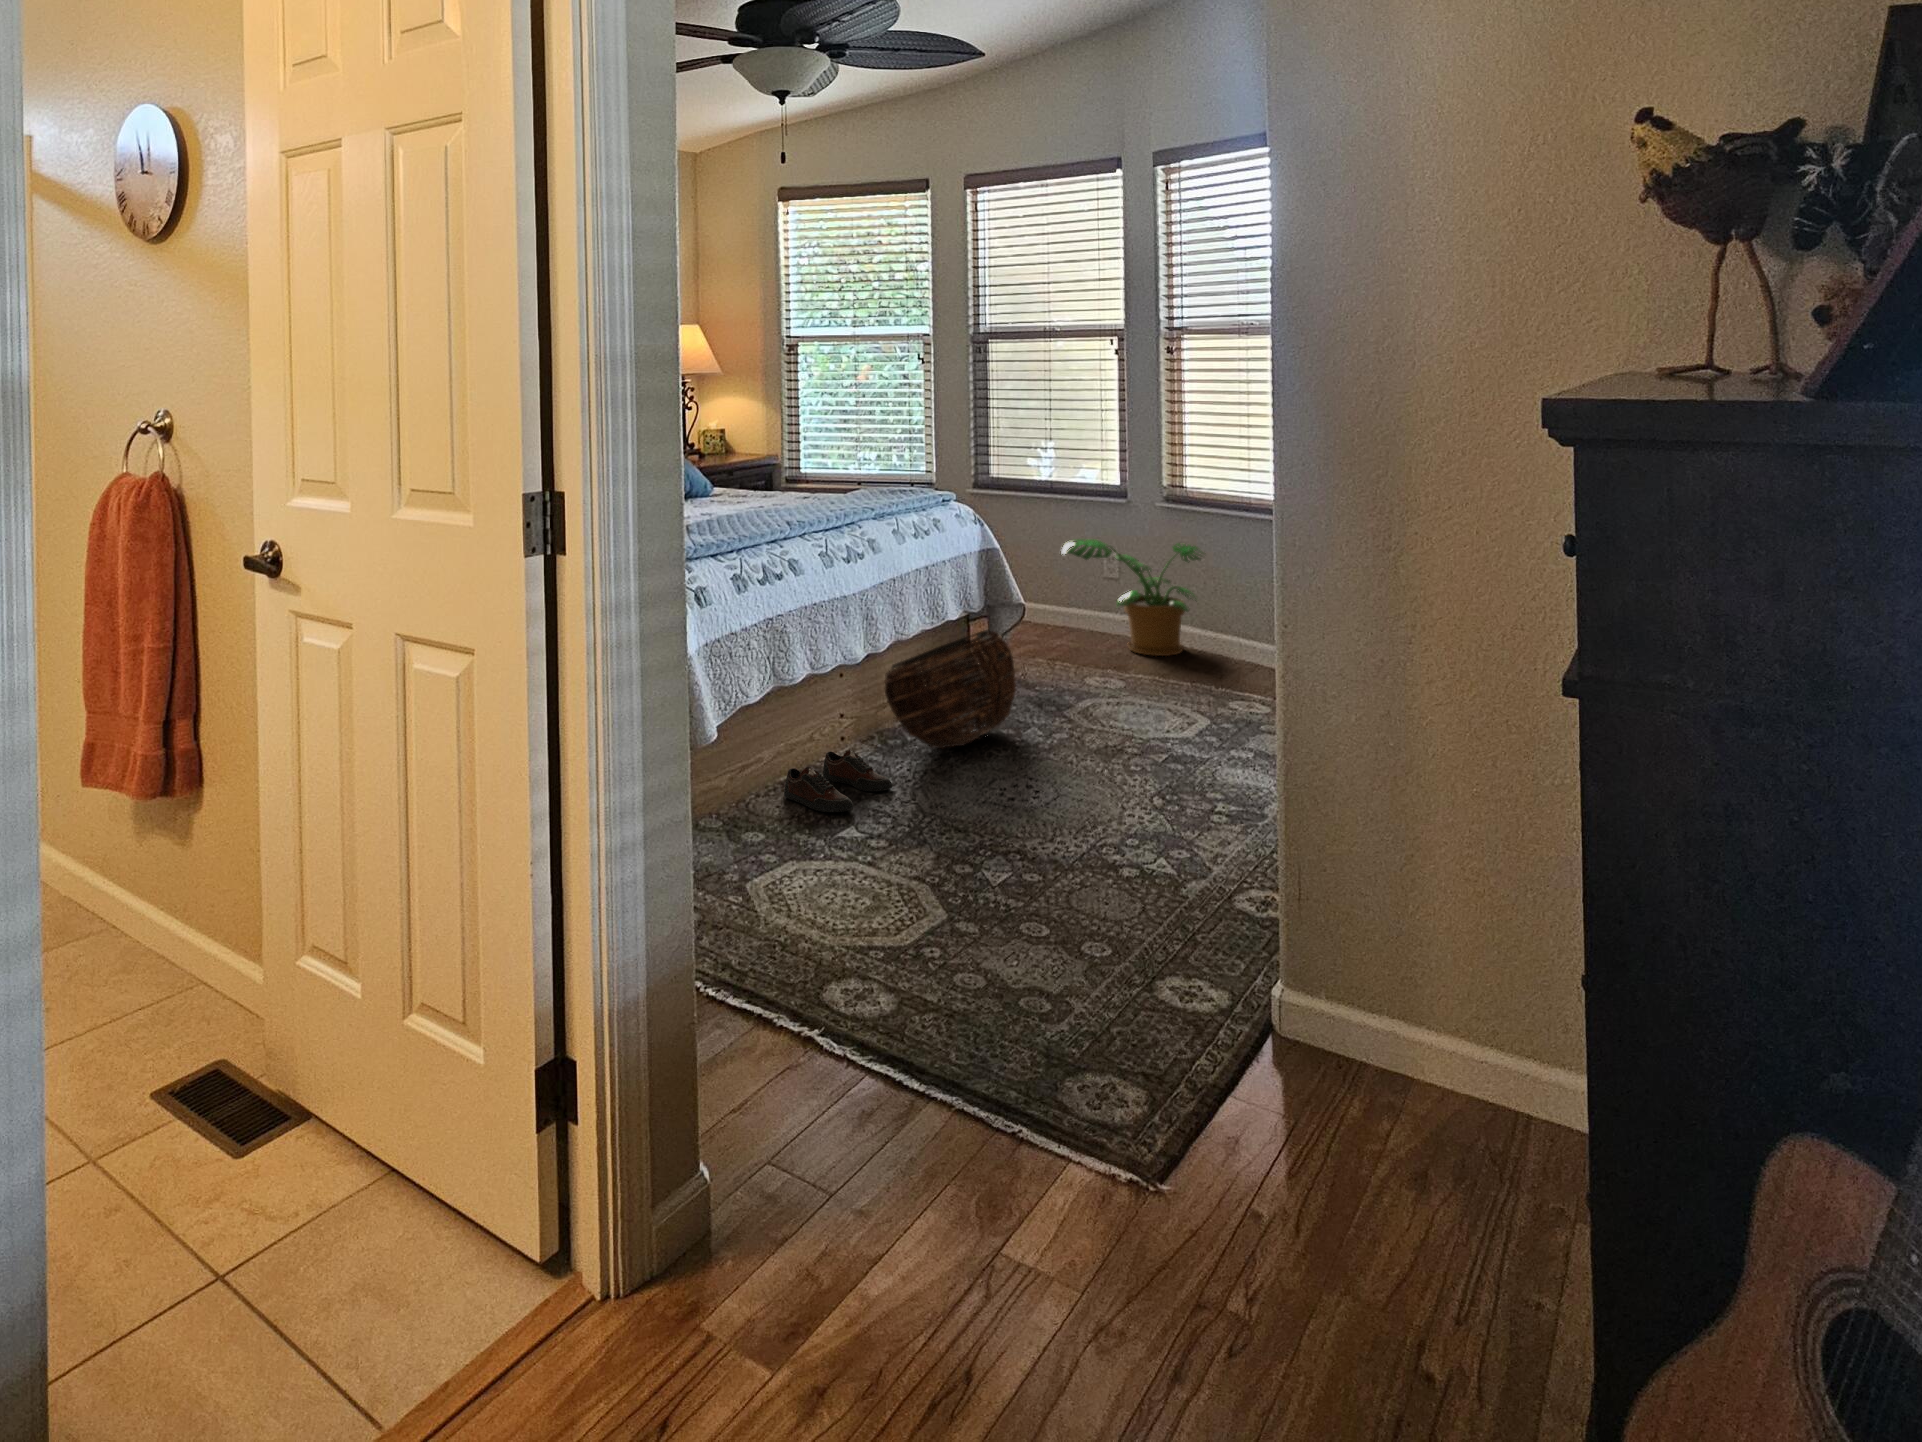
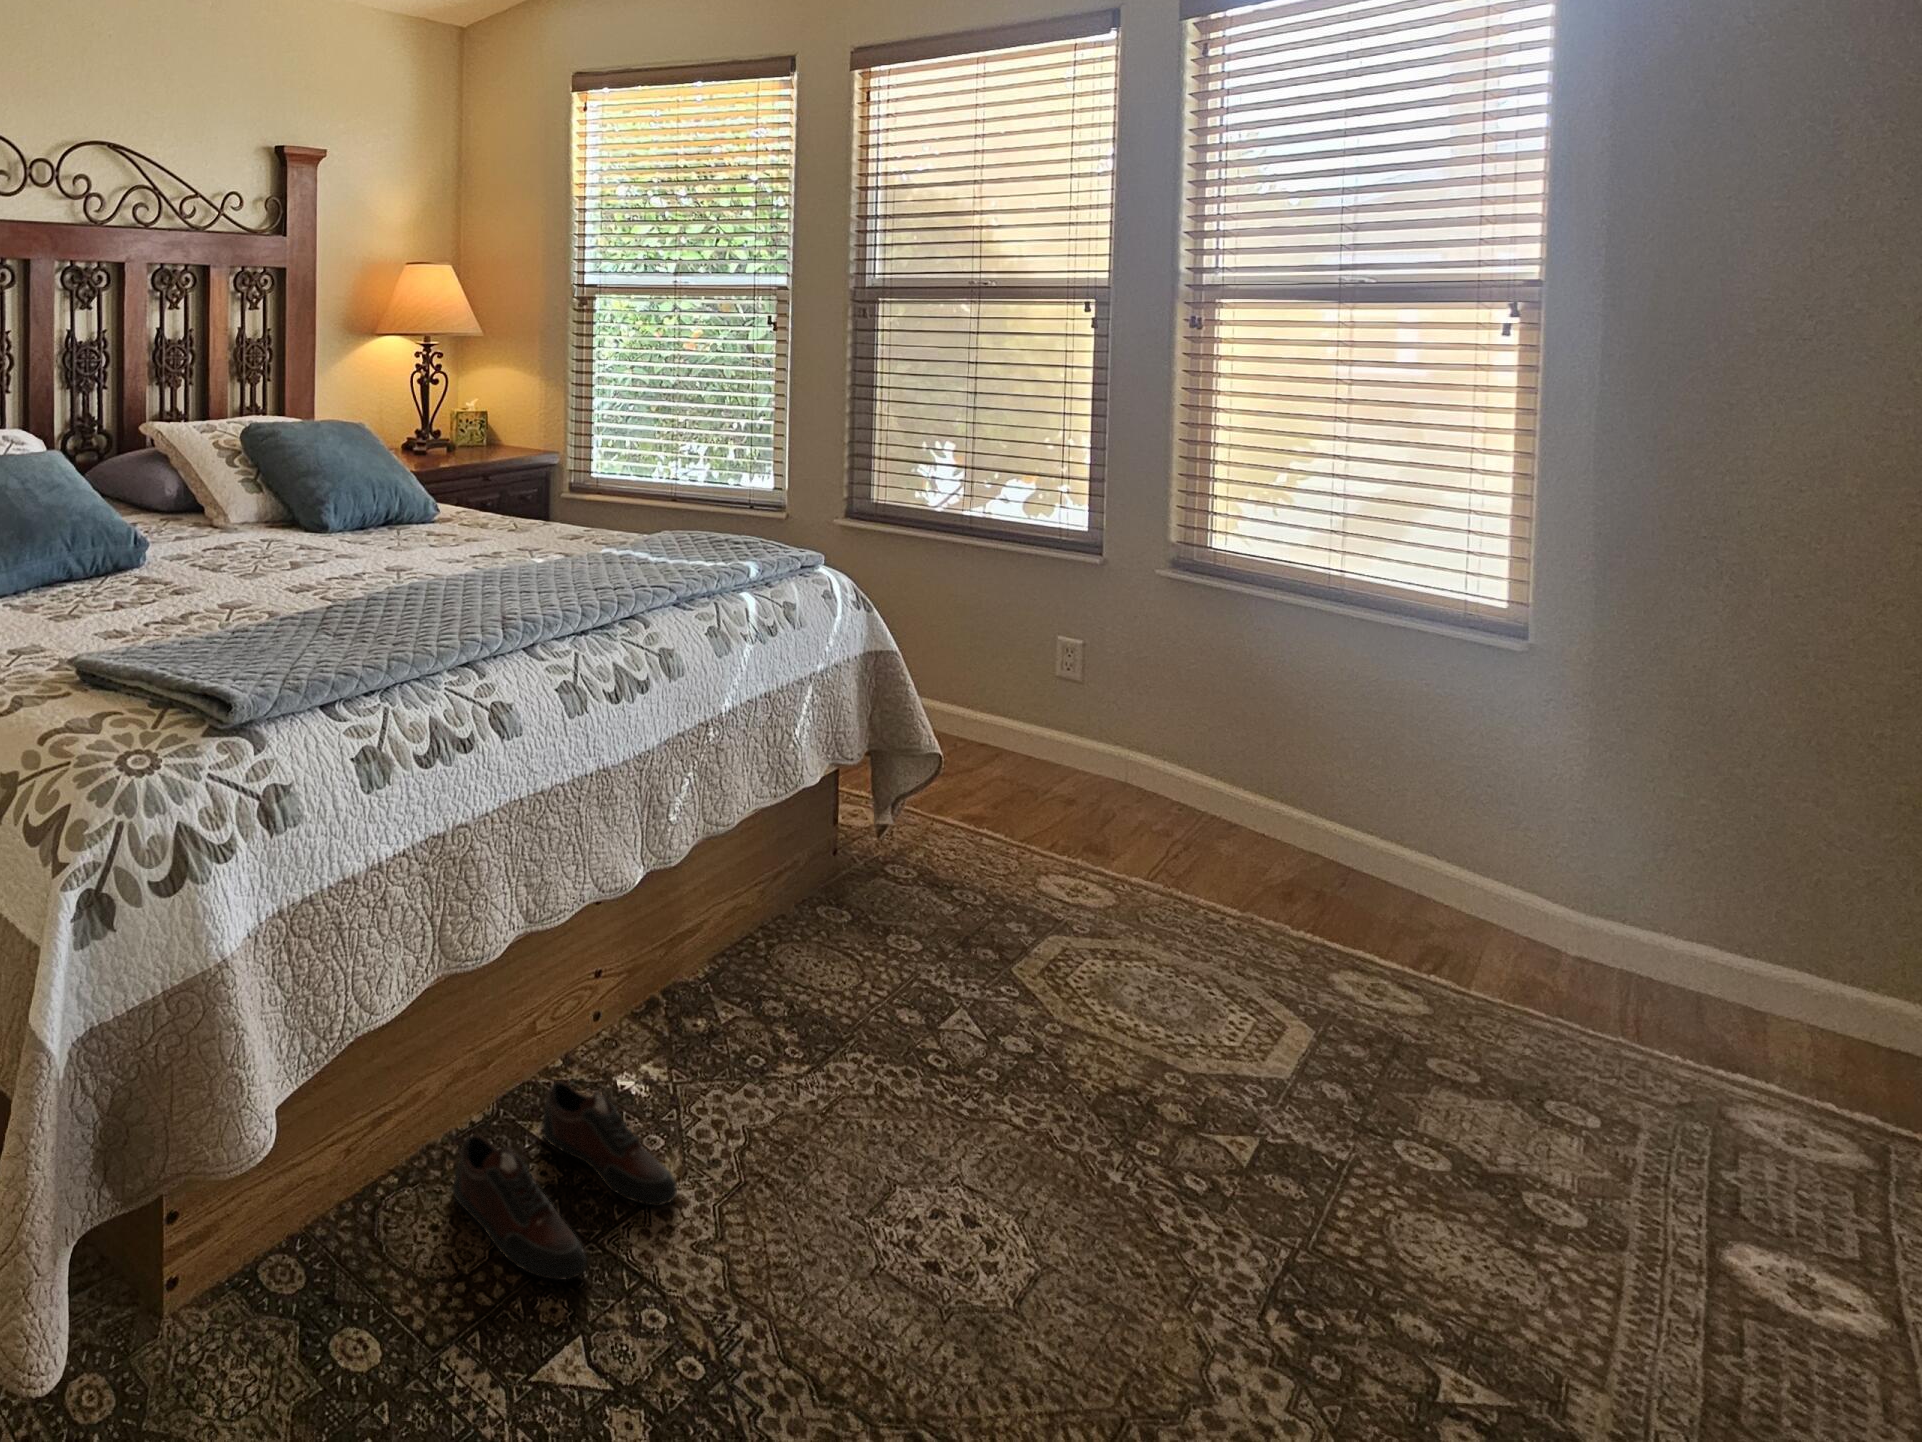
potted plant: present [1061,538,1206,656] -> none [993,623,1251,838]
basket: present [884,630,1016,748] -> none [673,822,933,1078]

